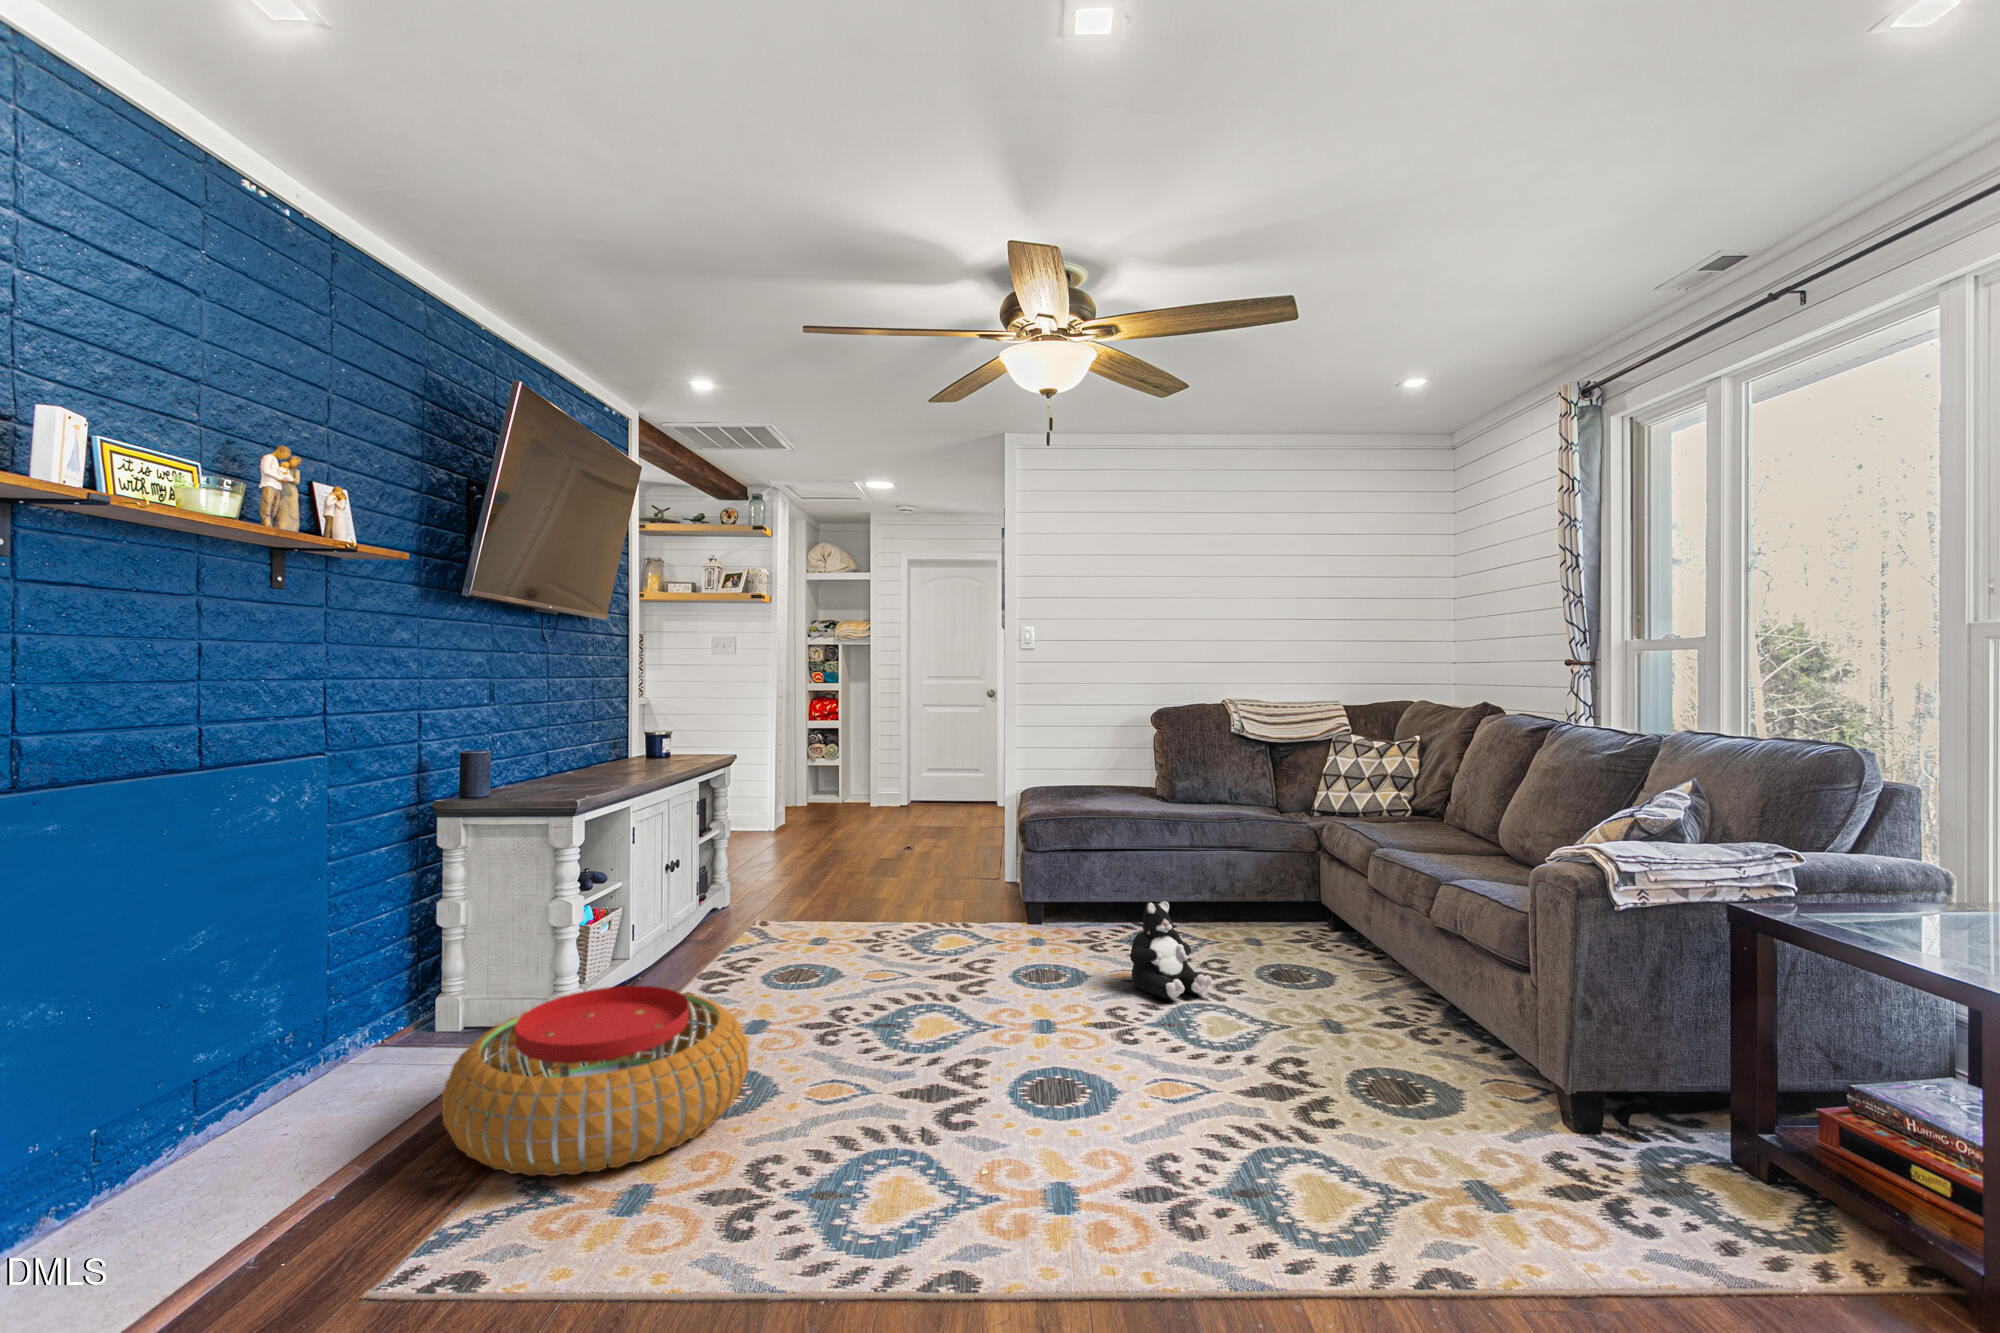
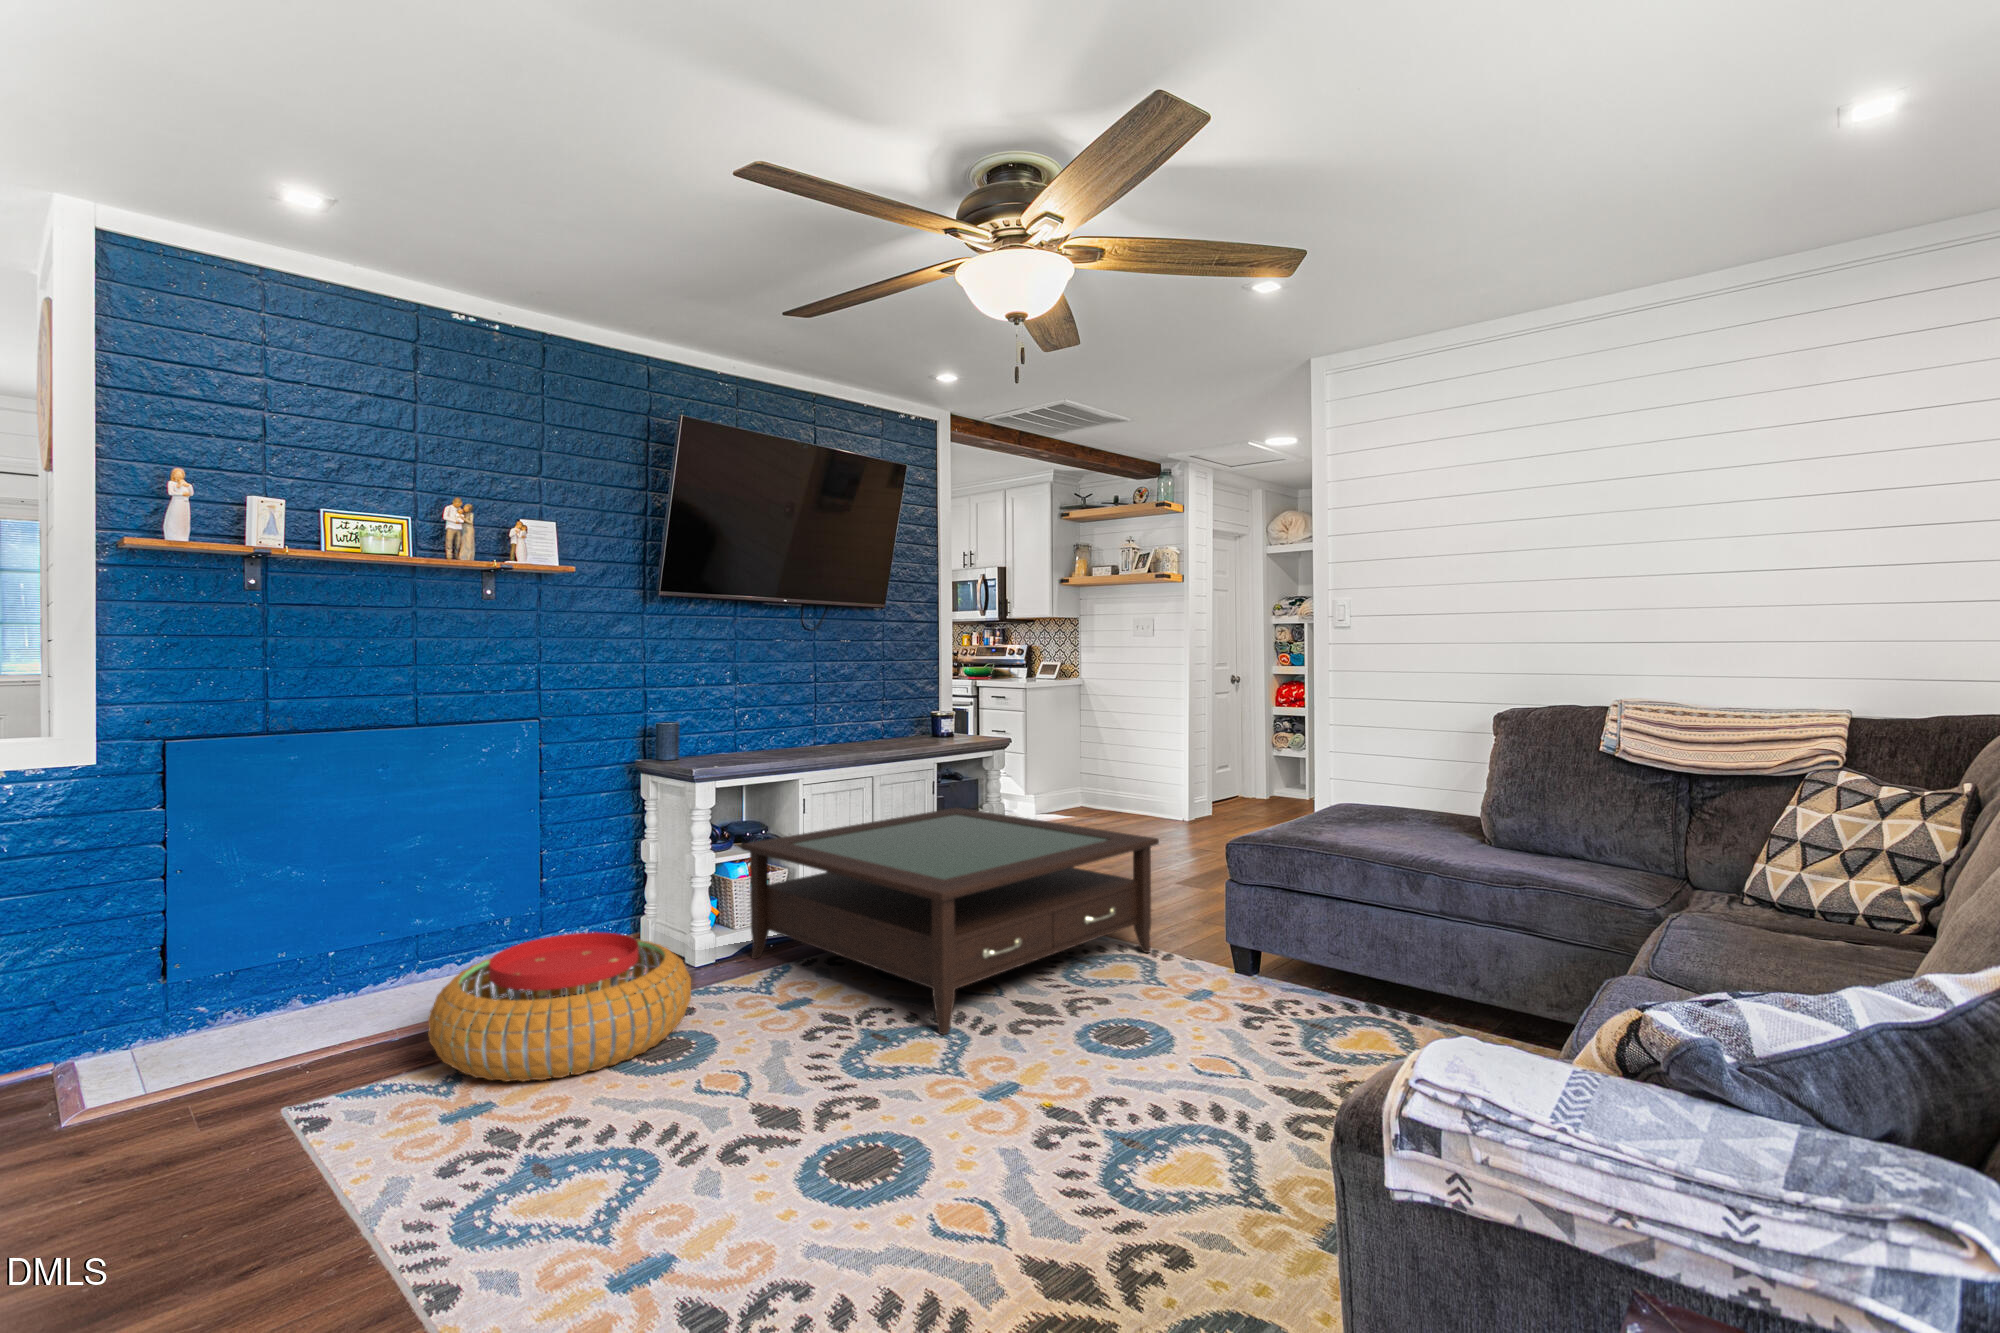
coffee table: none [619,824,964,1005] -> present [741,808,1159,1035]
plush toy: present [1130,900,1212,999] -> none [1152,975,1250,1121]

